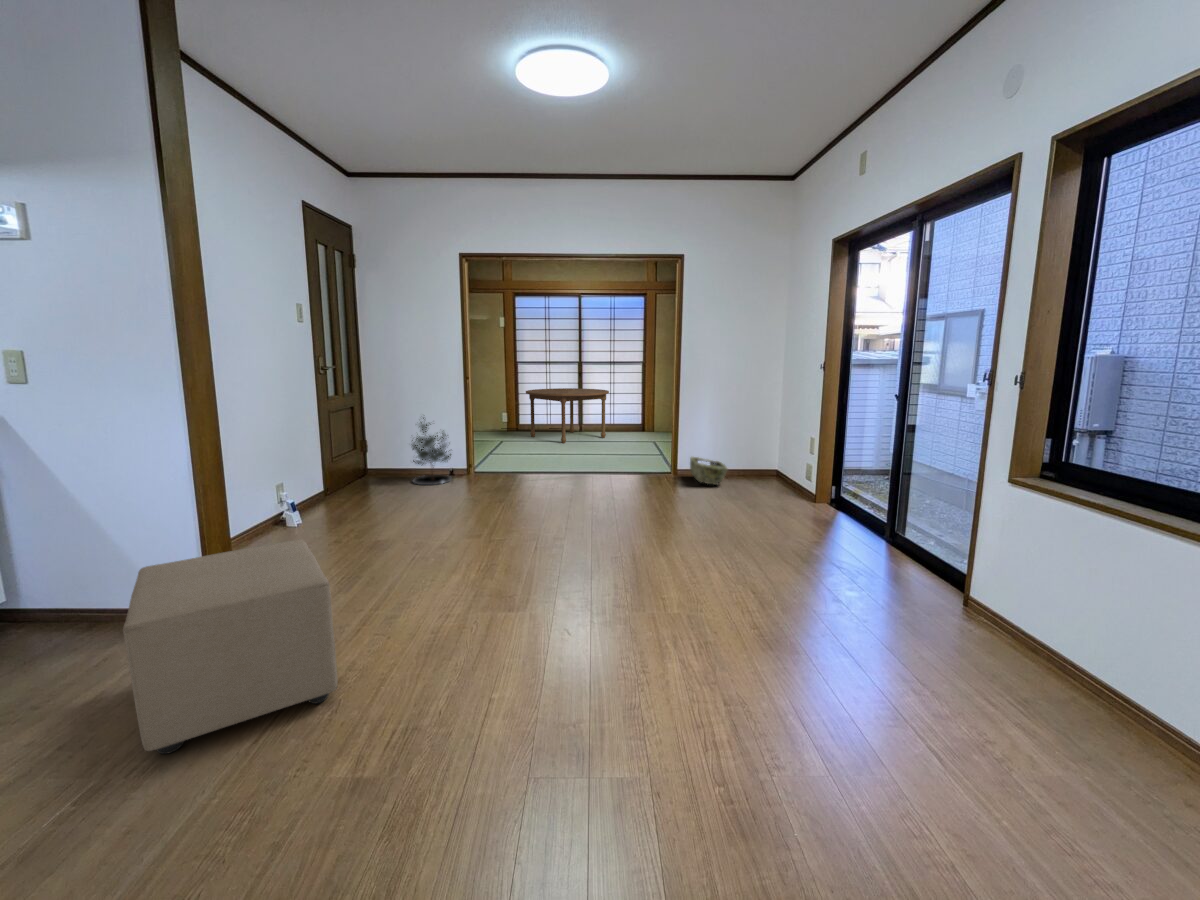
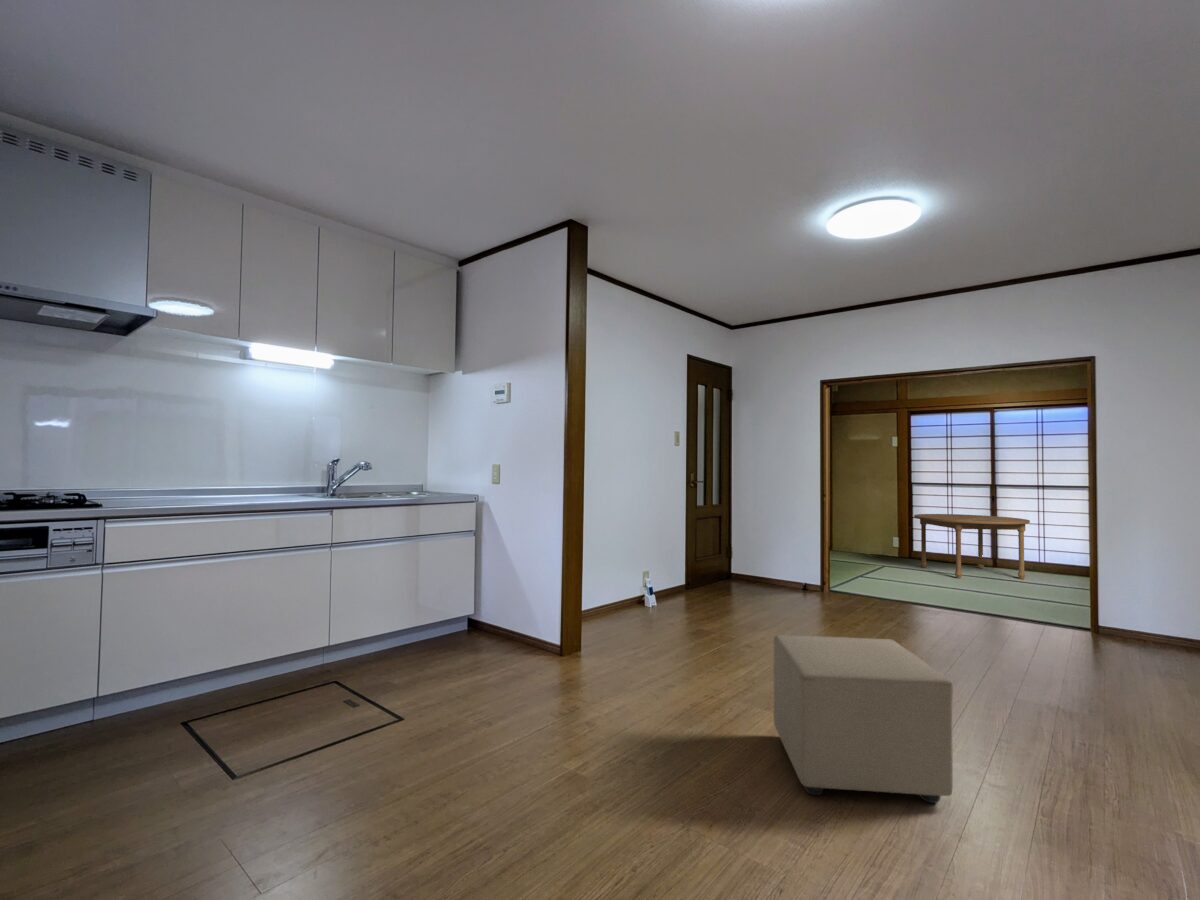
potted tree: present [411,418,451,485] -> none [762,527,805,596]
woven basket: present [690,457,728,485] -> none [1115,611,1177,655]
ottoman: present [123,539,338,754] -> present [773,635,953,803]

